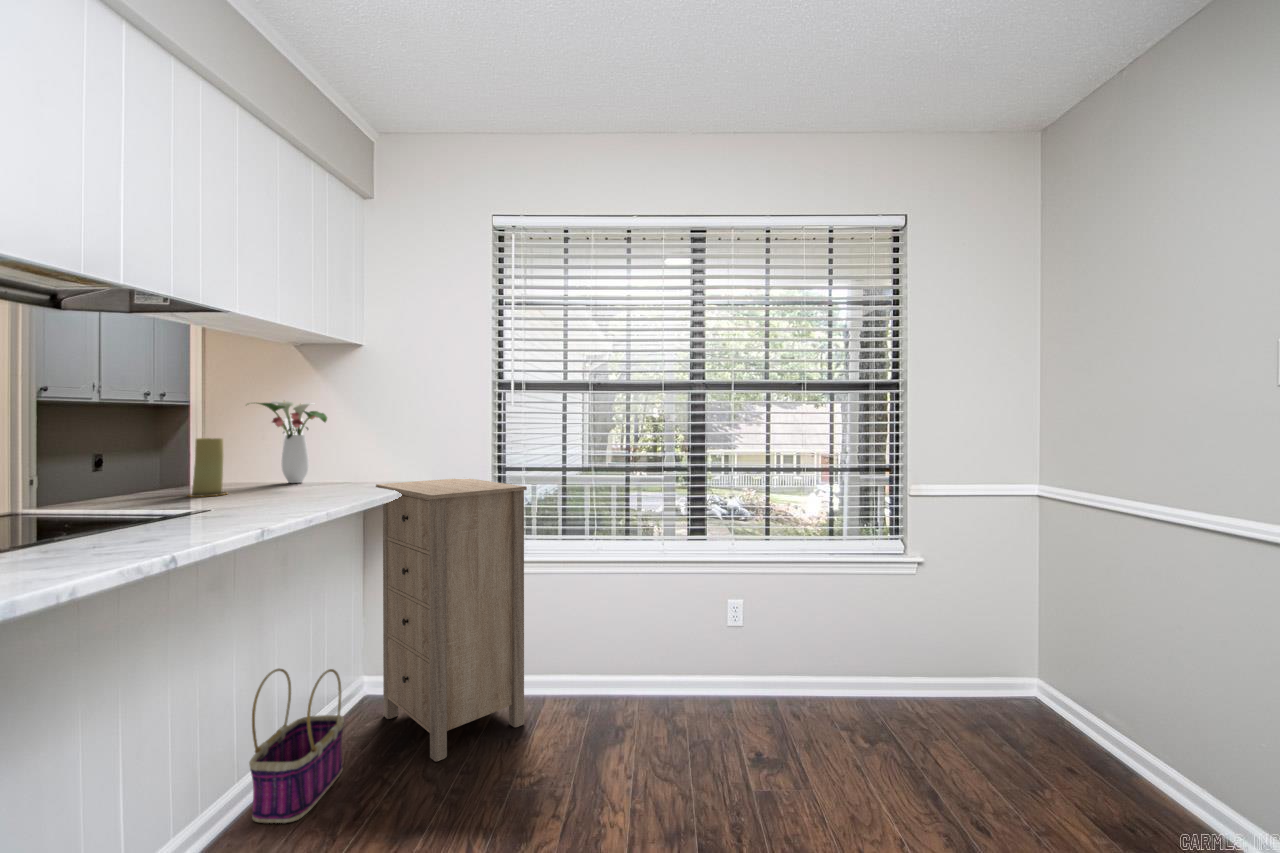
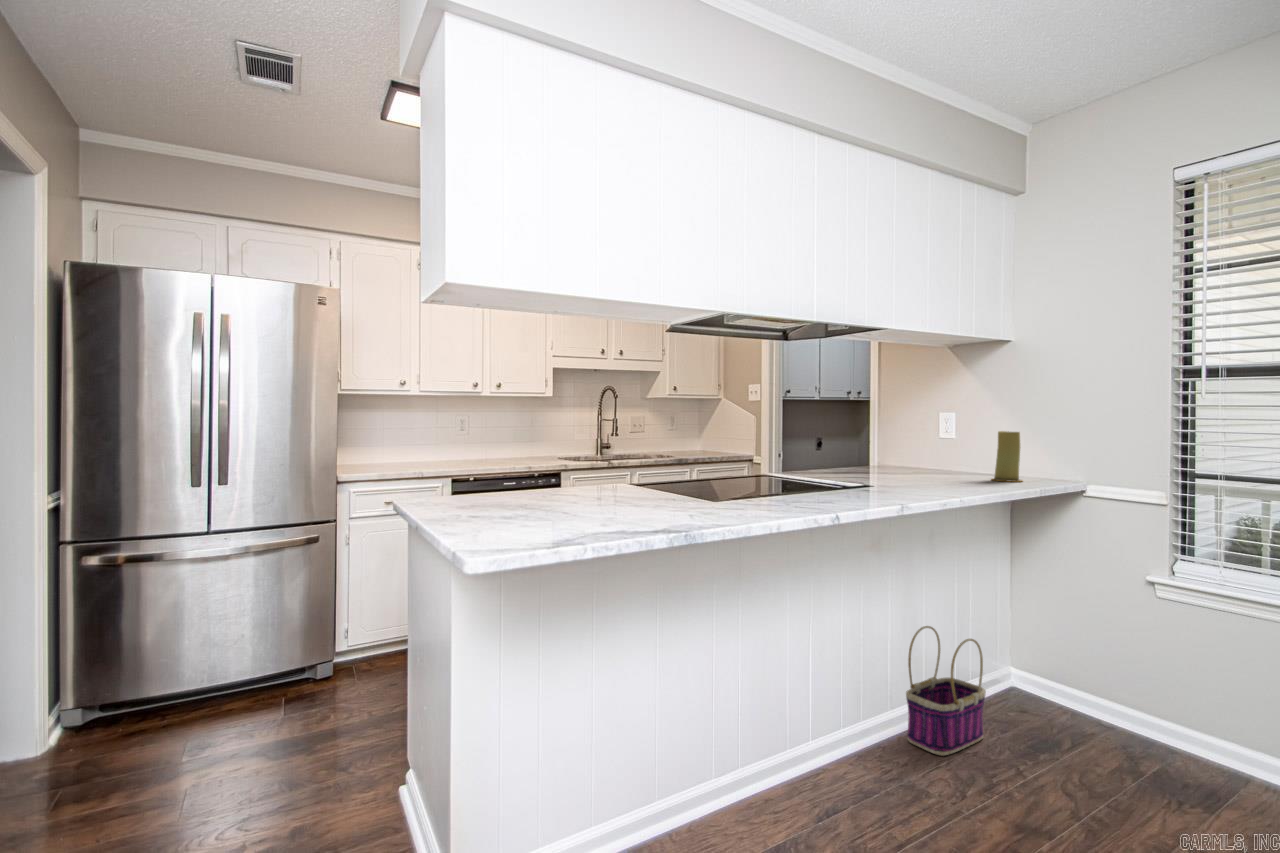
flower arrangement: present [257,401,327,483] -> none [910,396,979,472]
candle: present [188,438,227,497] -> present [992,431,1022,482]
storage cabinet: present [376,479,527,762] -> none [1025,479,1212,782]

